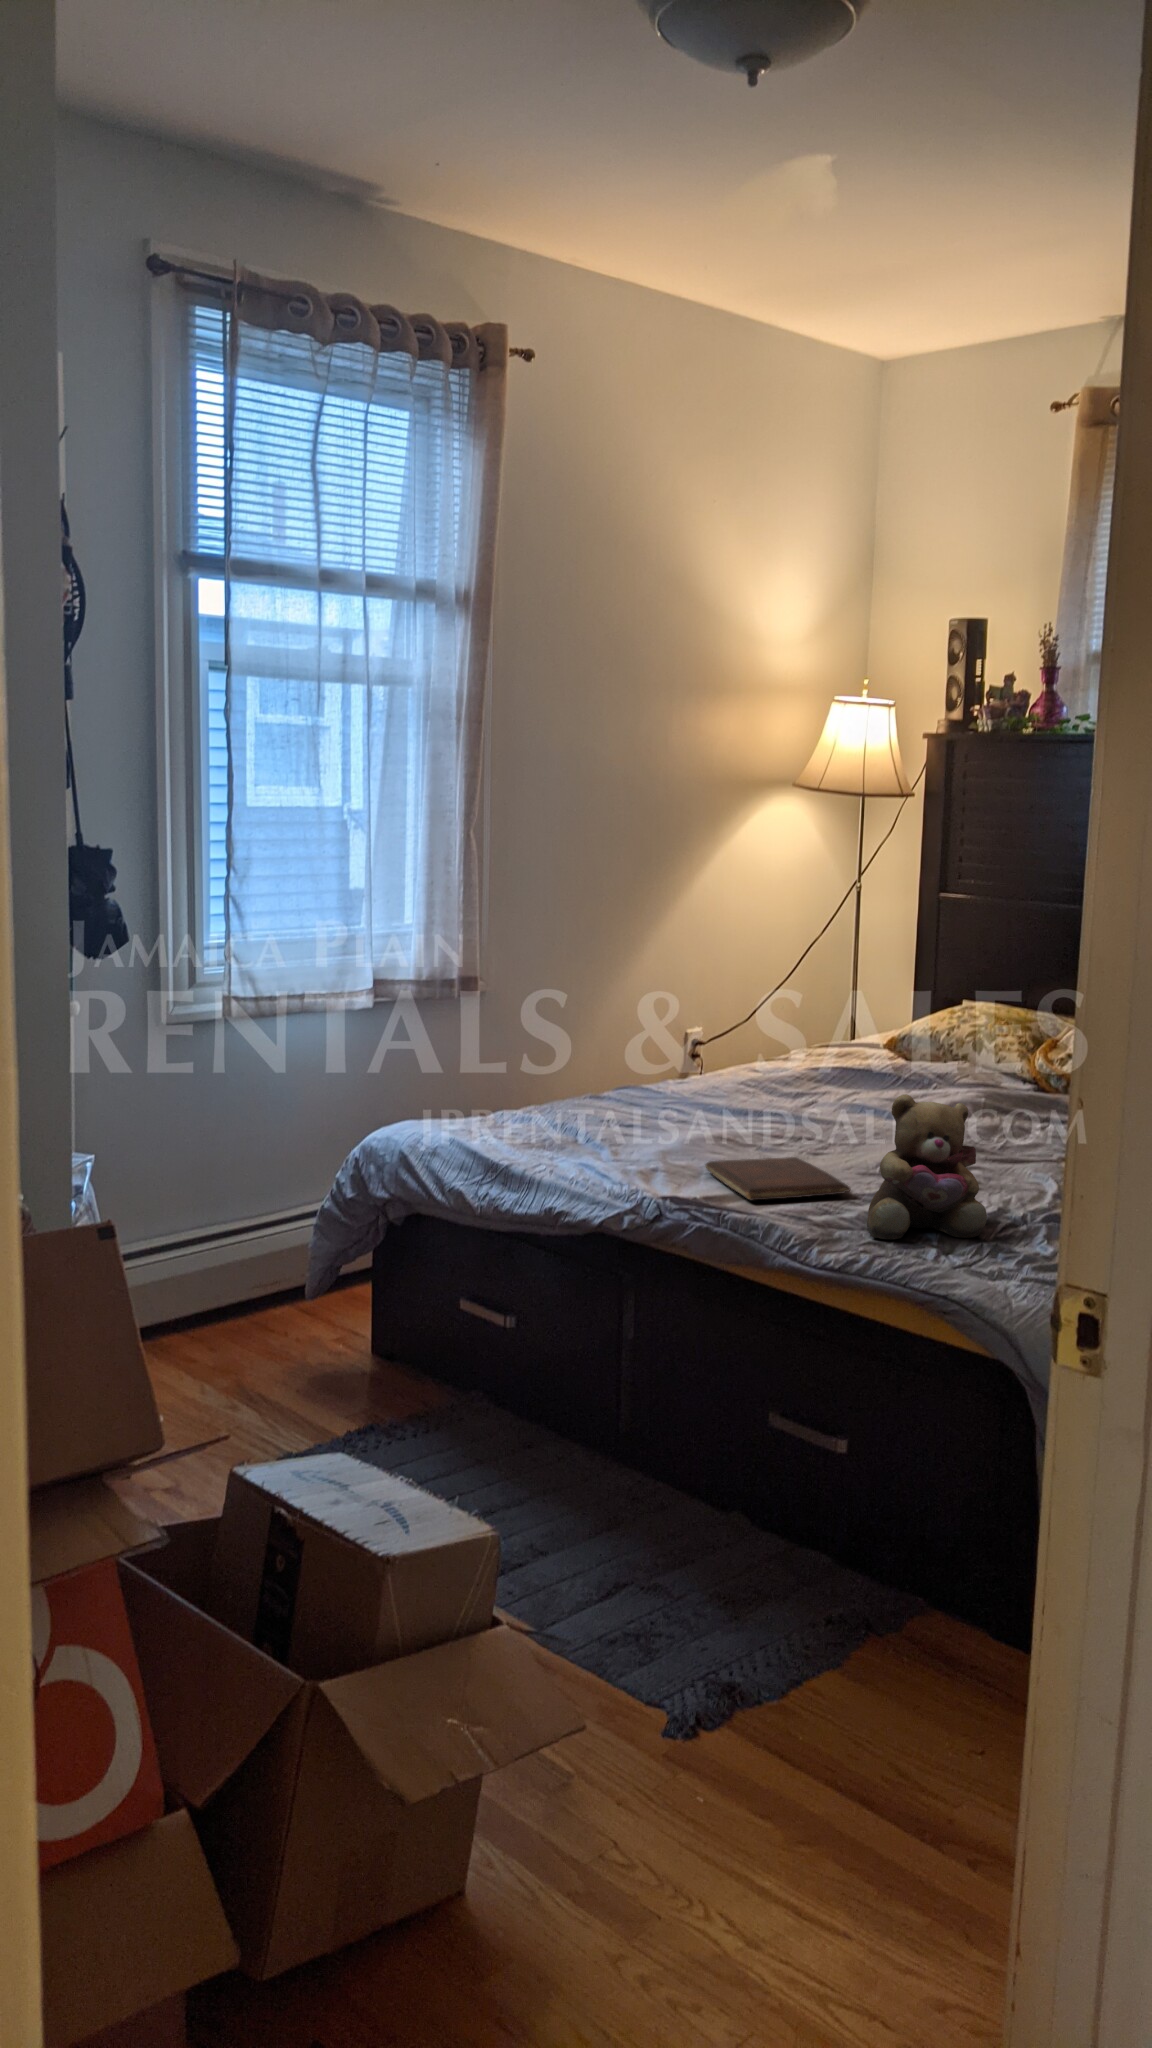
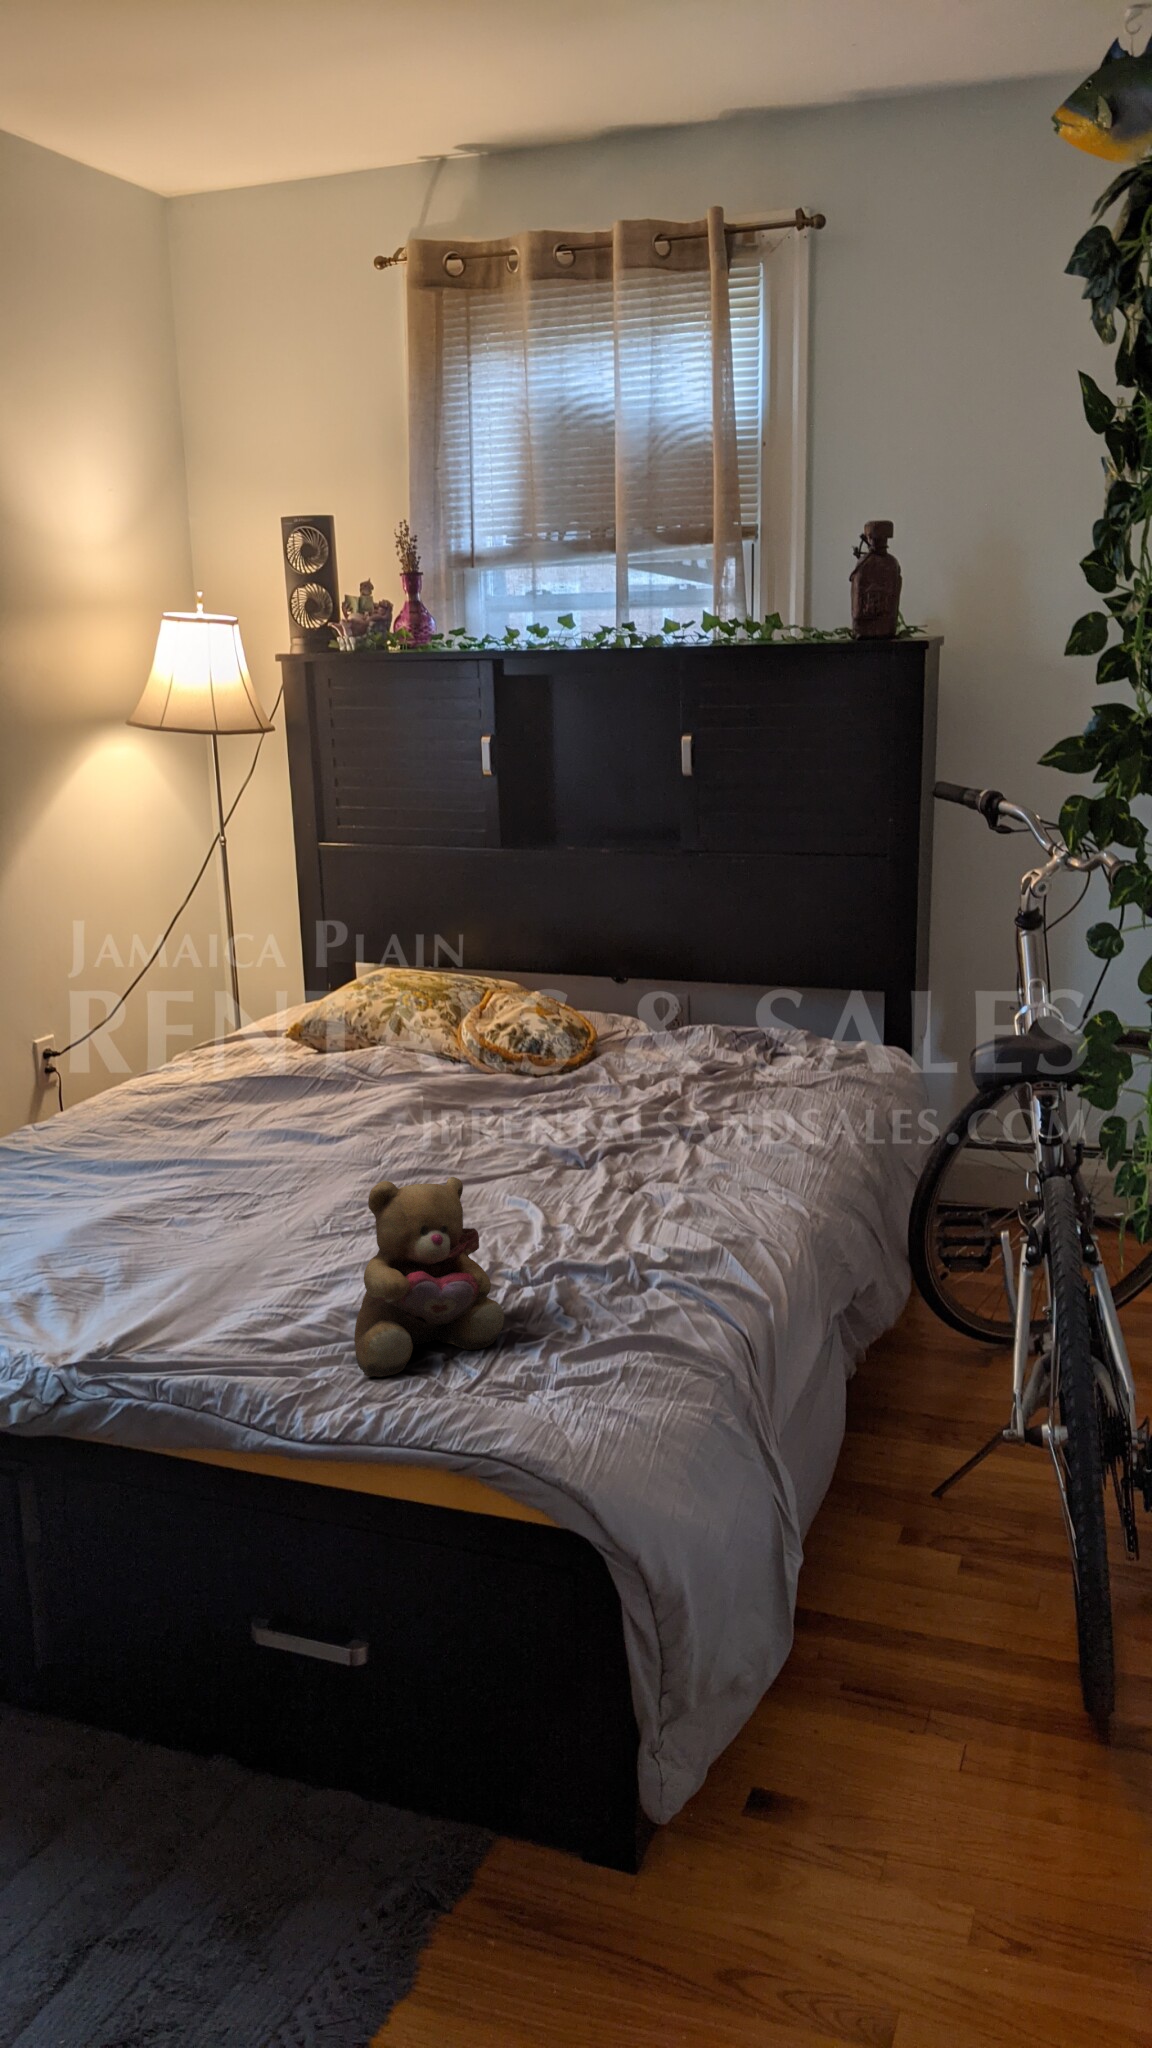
book: present [705,1157,850,1200] -> none [113,1250,317,1342]

